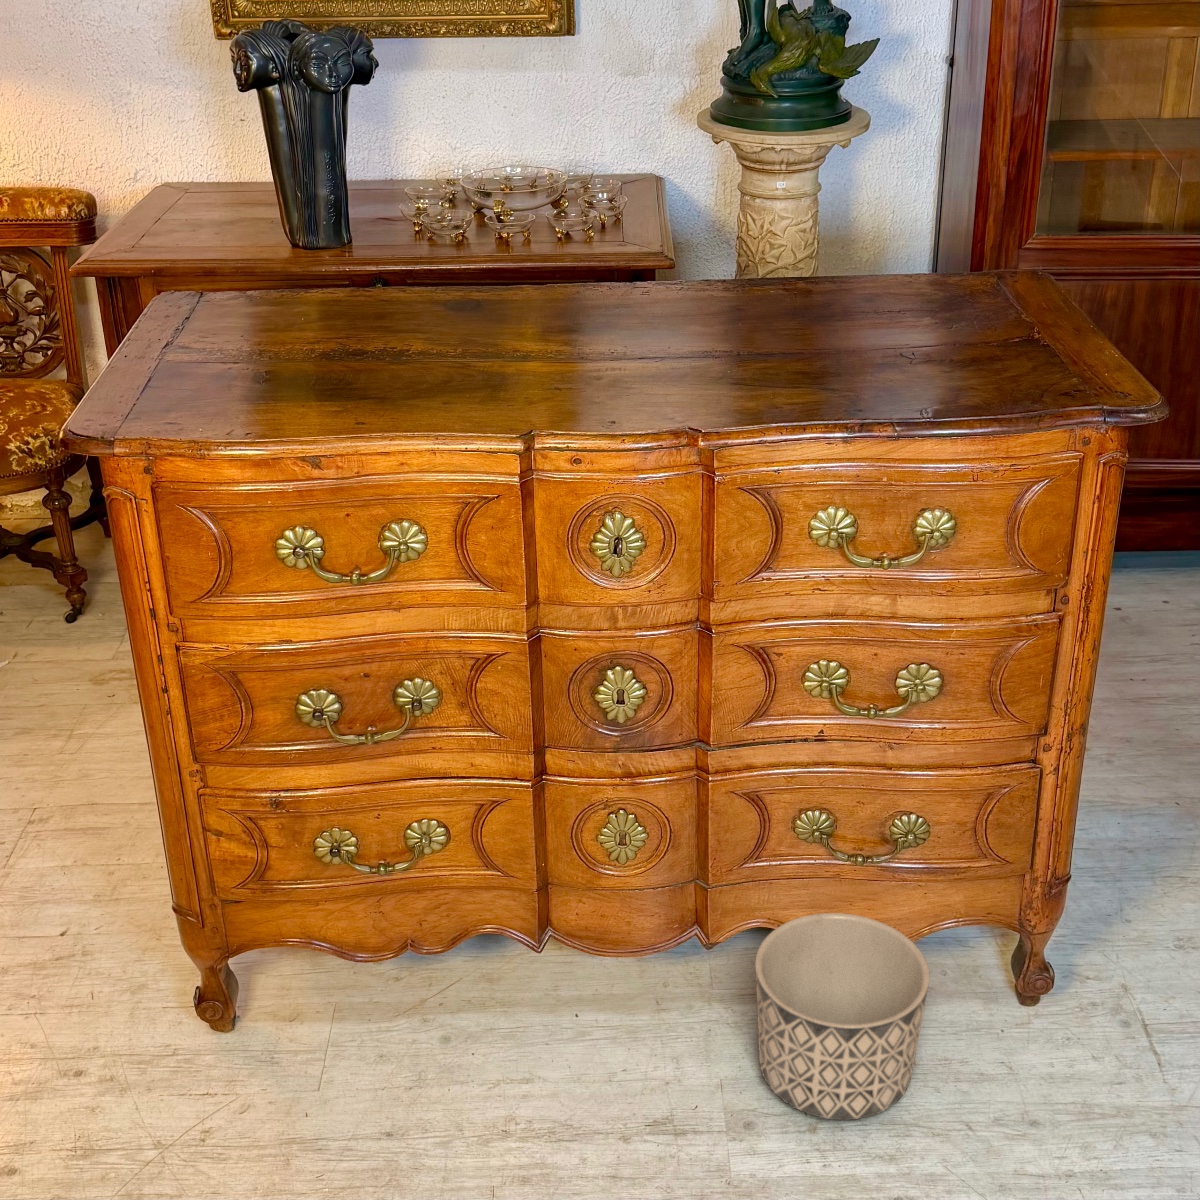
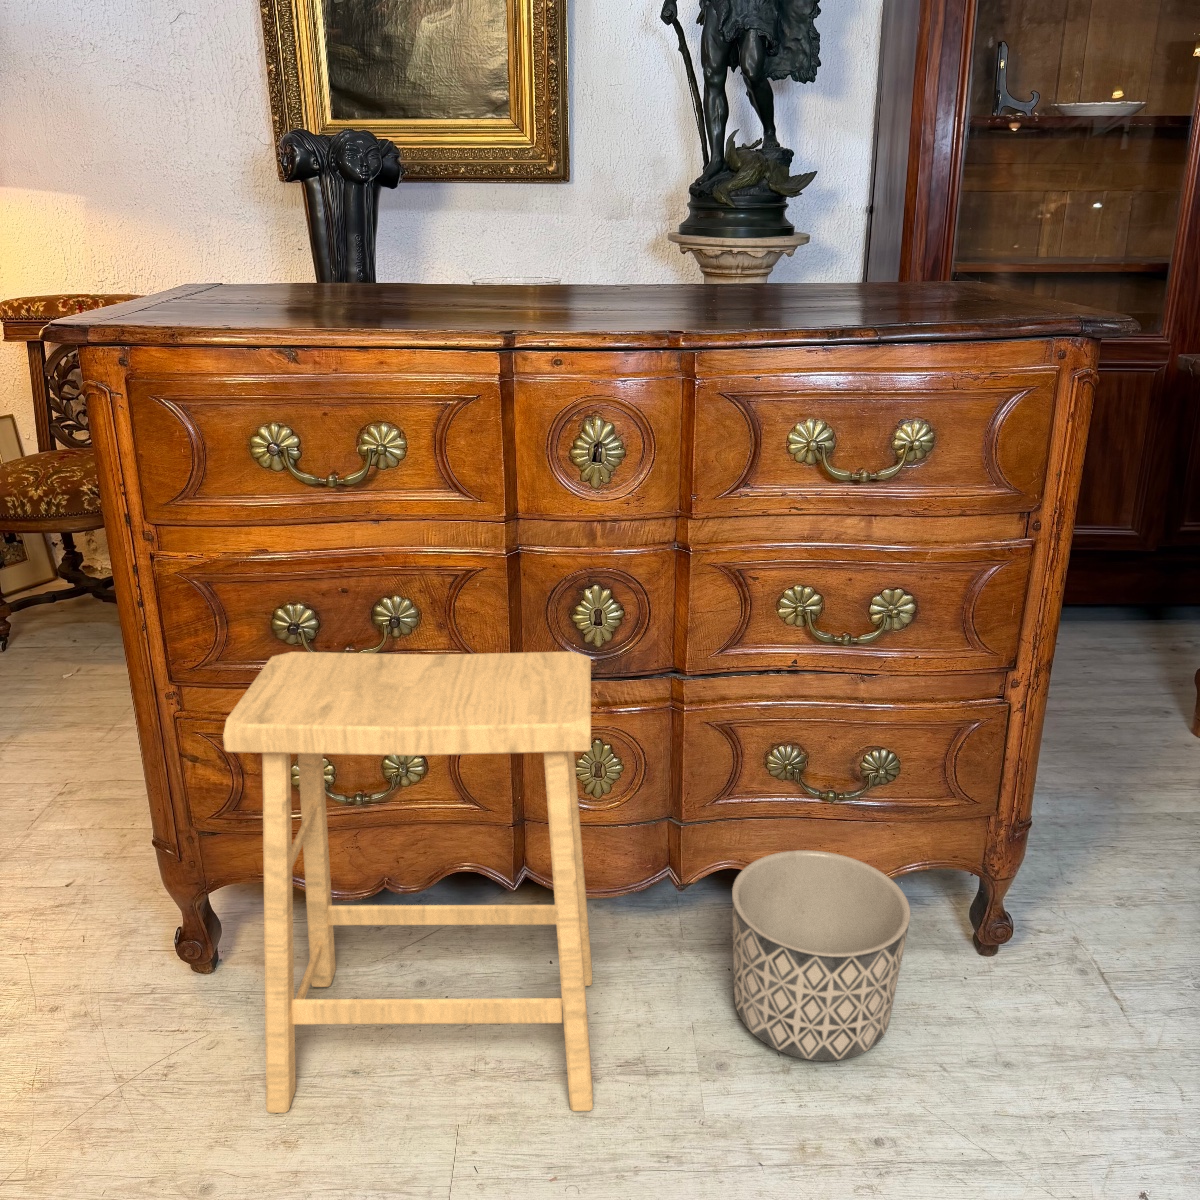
stool: none [272,737,620,1170] -> present [223,651,593,1113]

